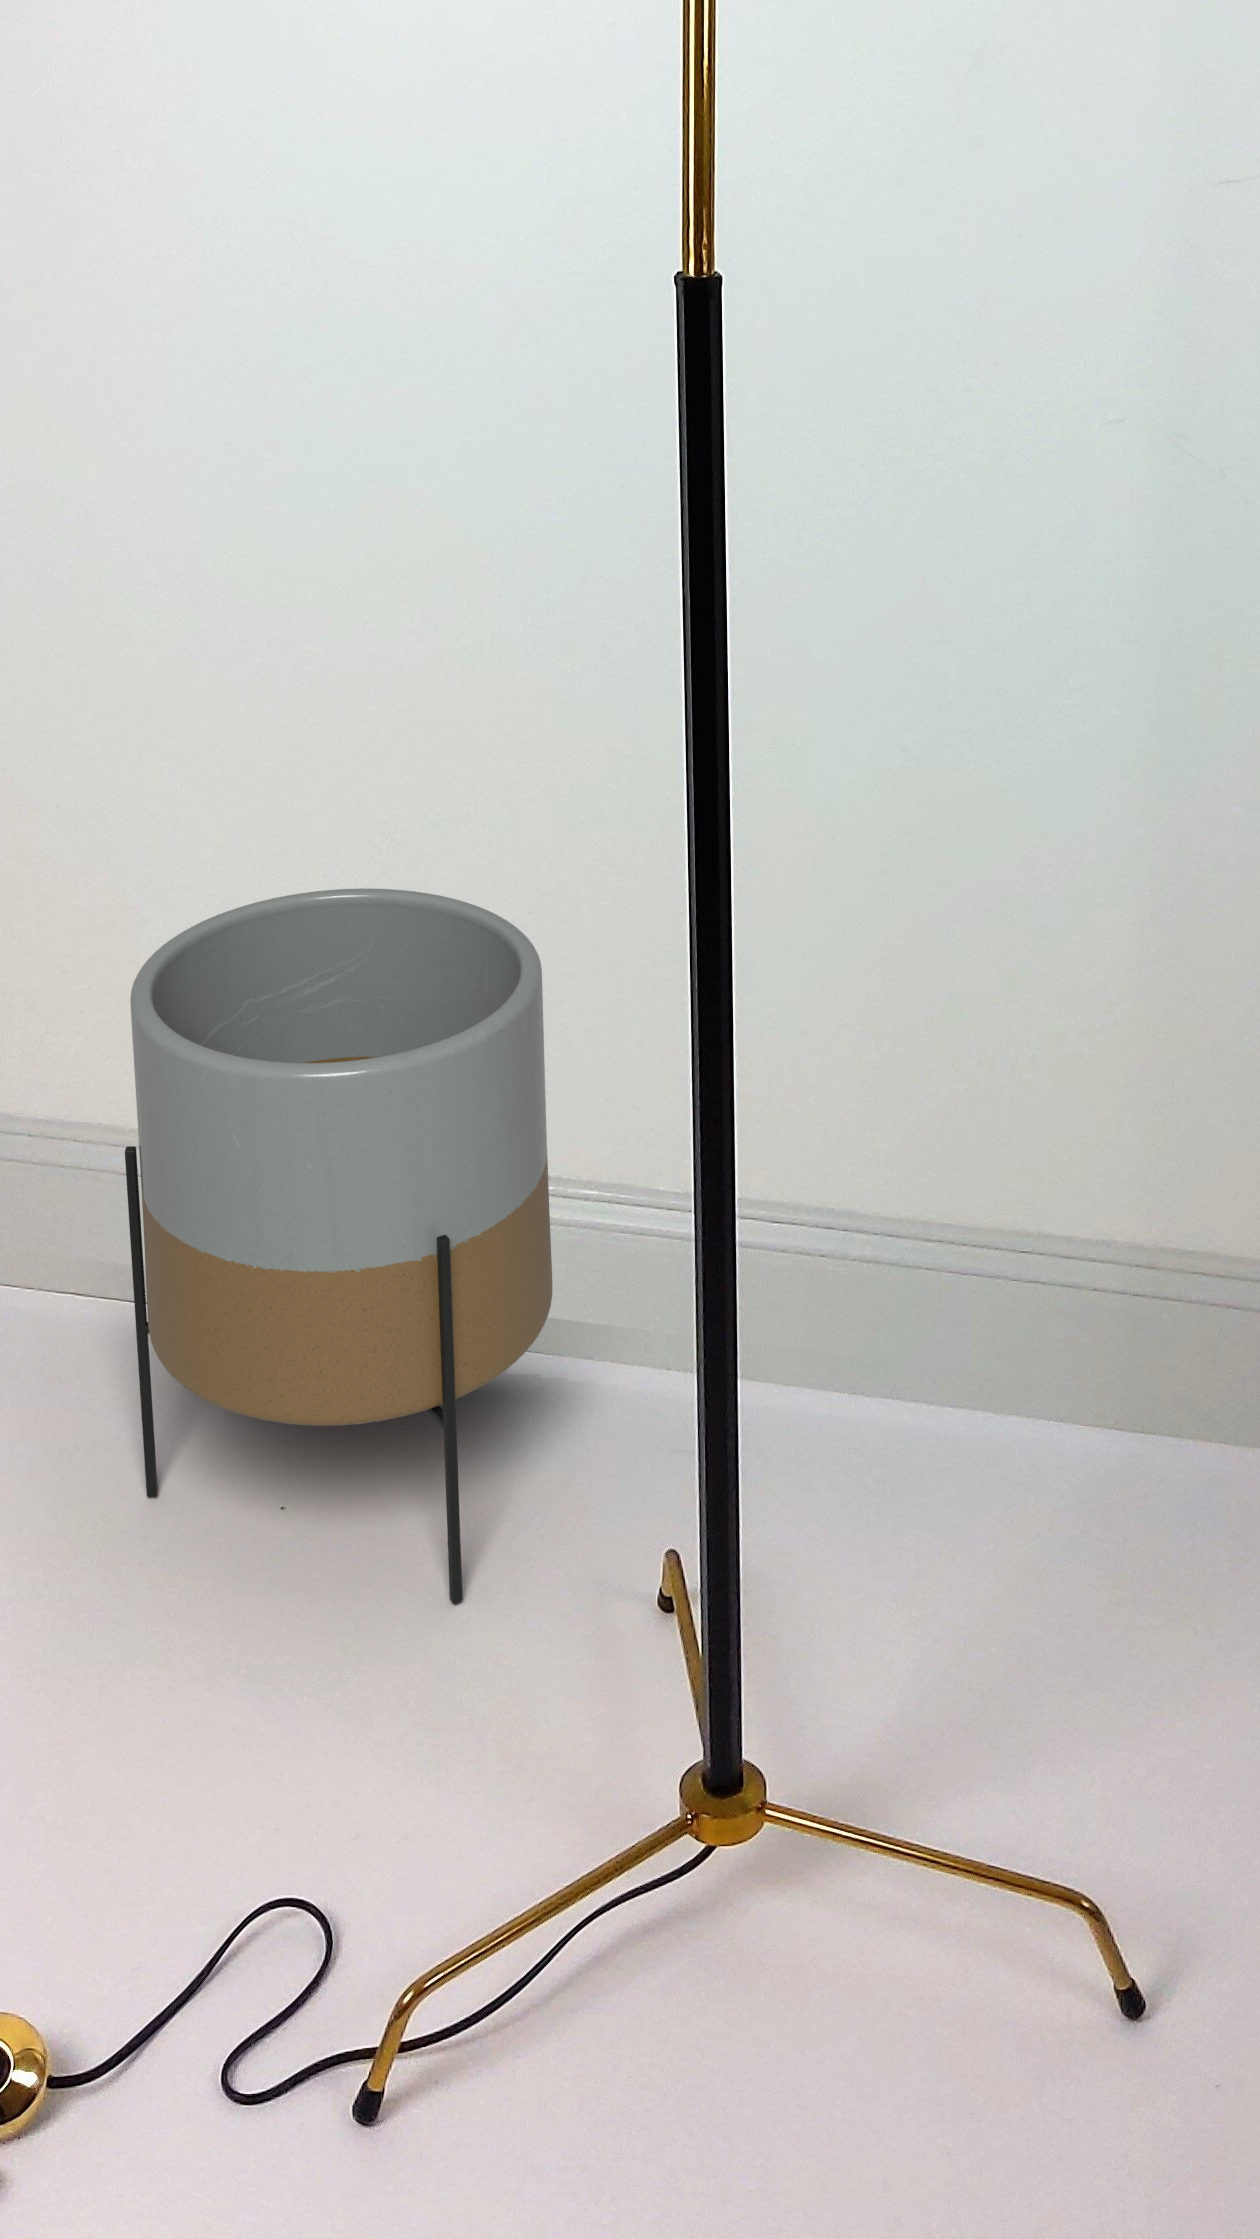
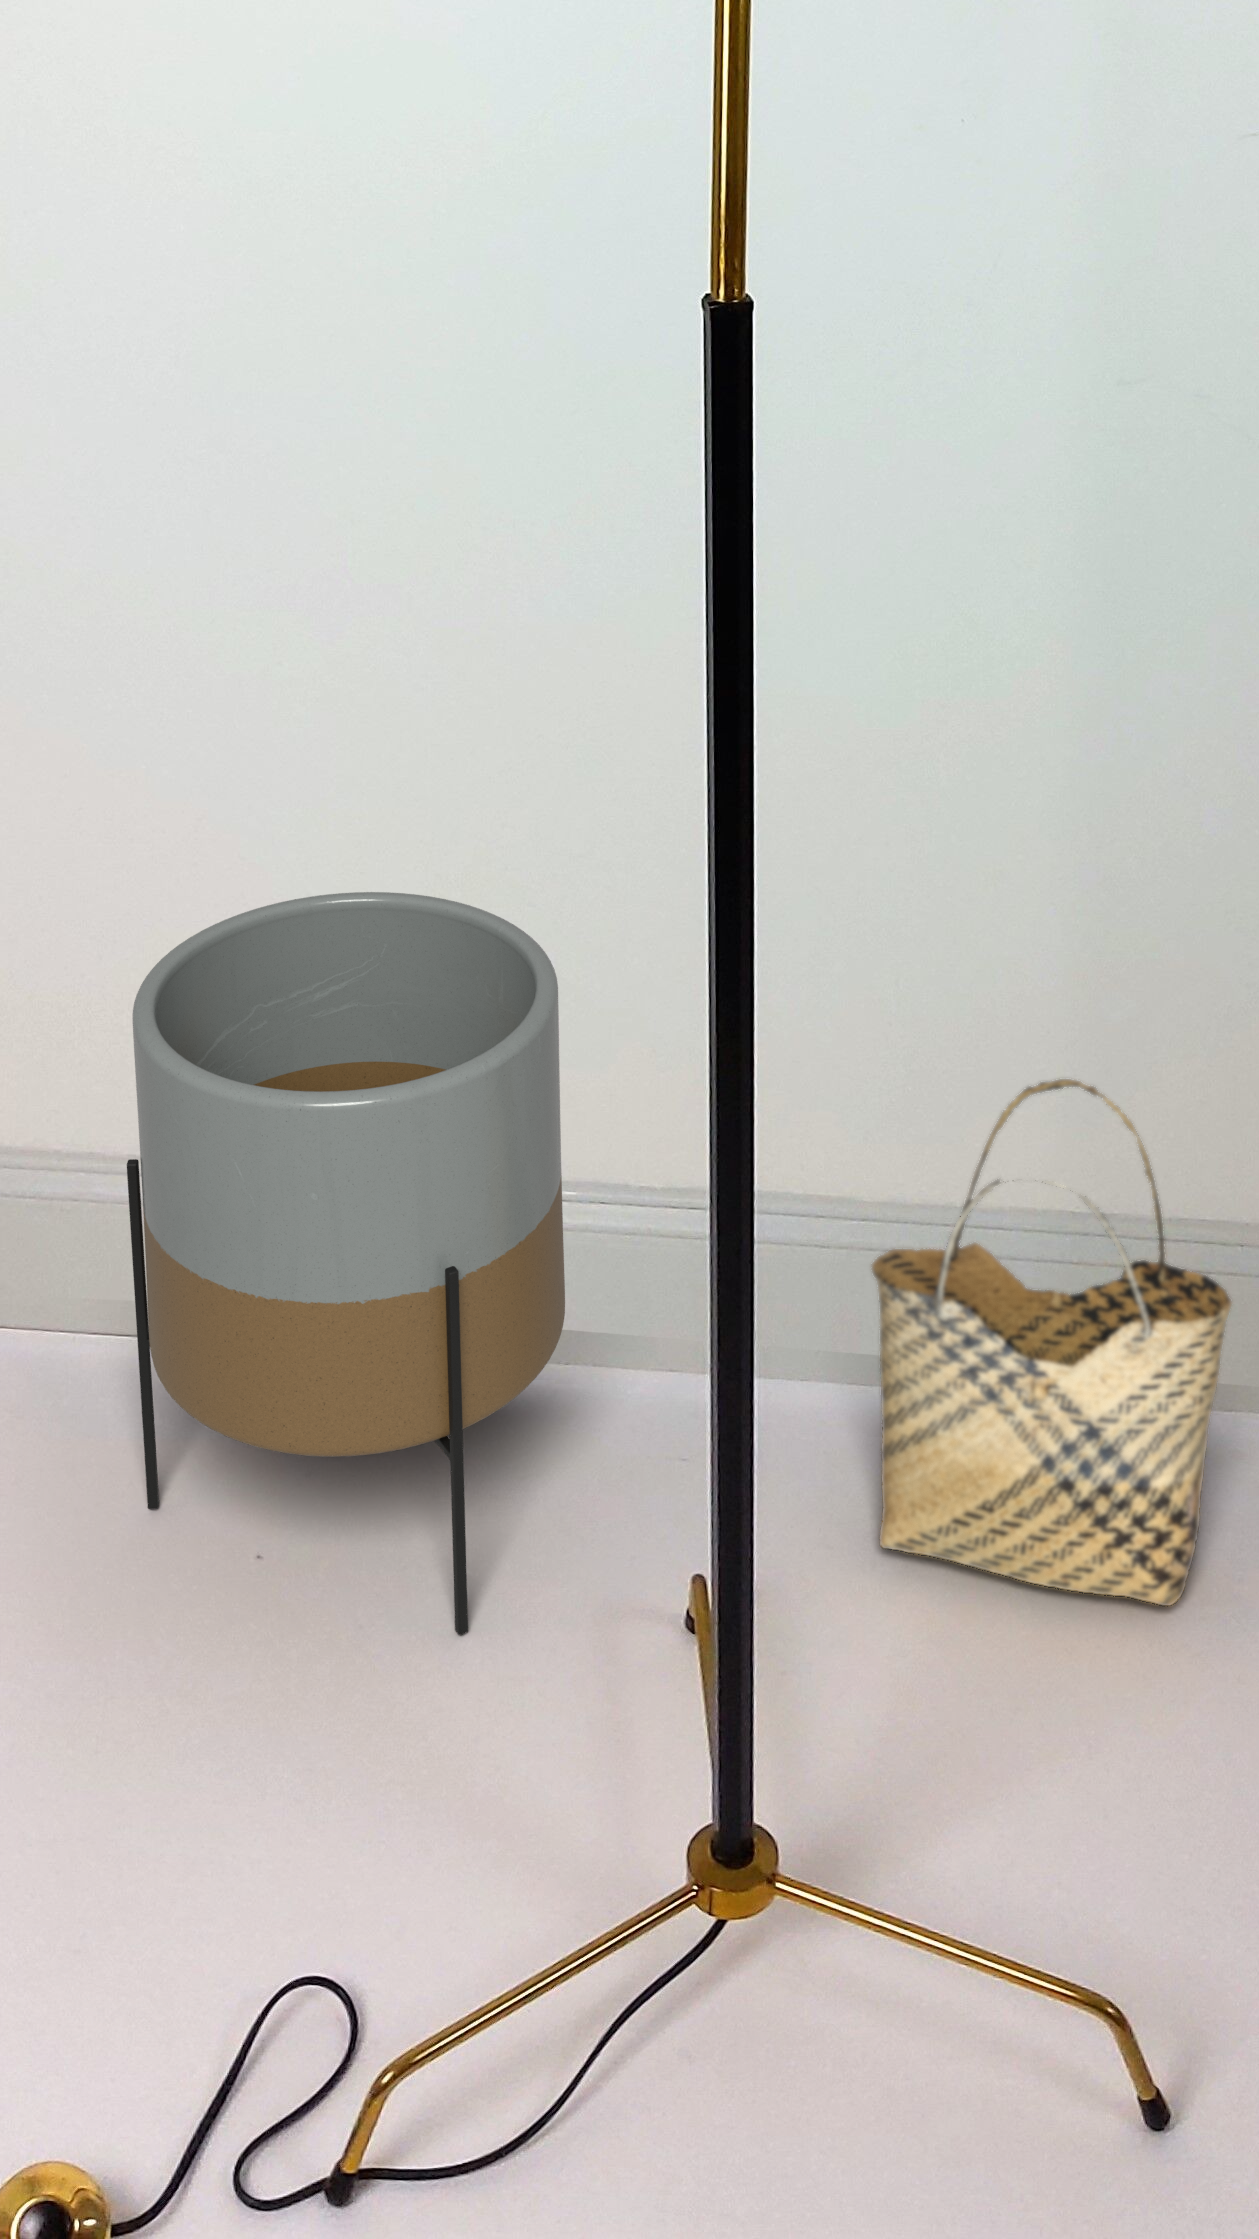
woven basket: none [849,1053,1200,1563] -> present [872,1079,1231,1606]

